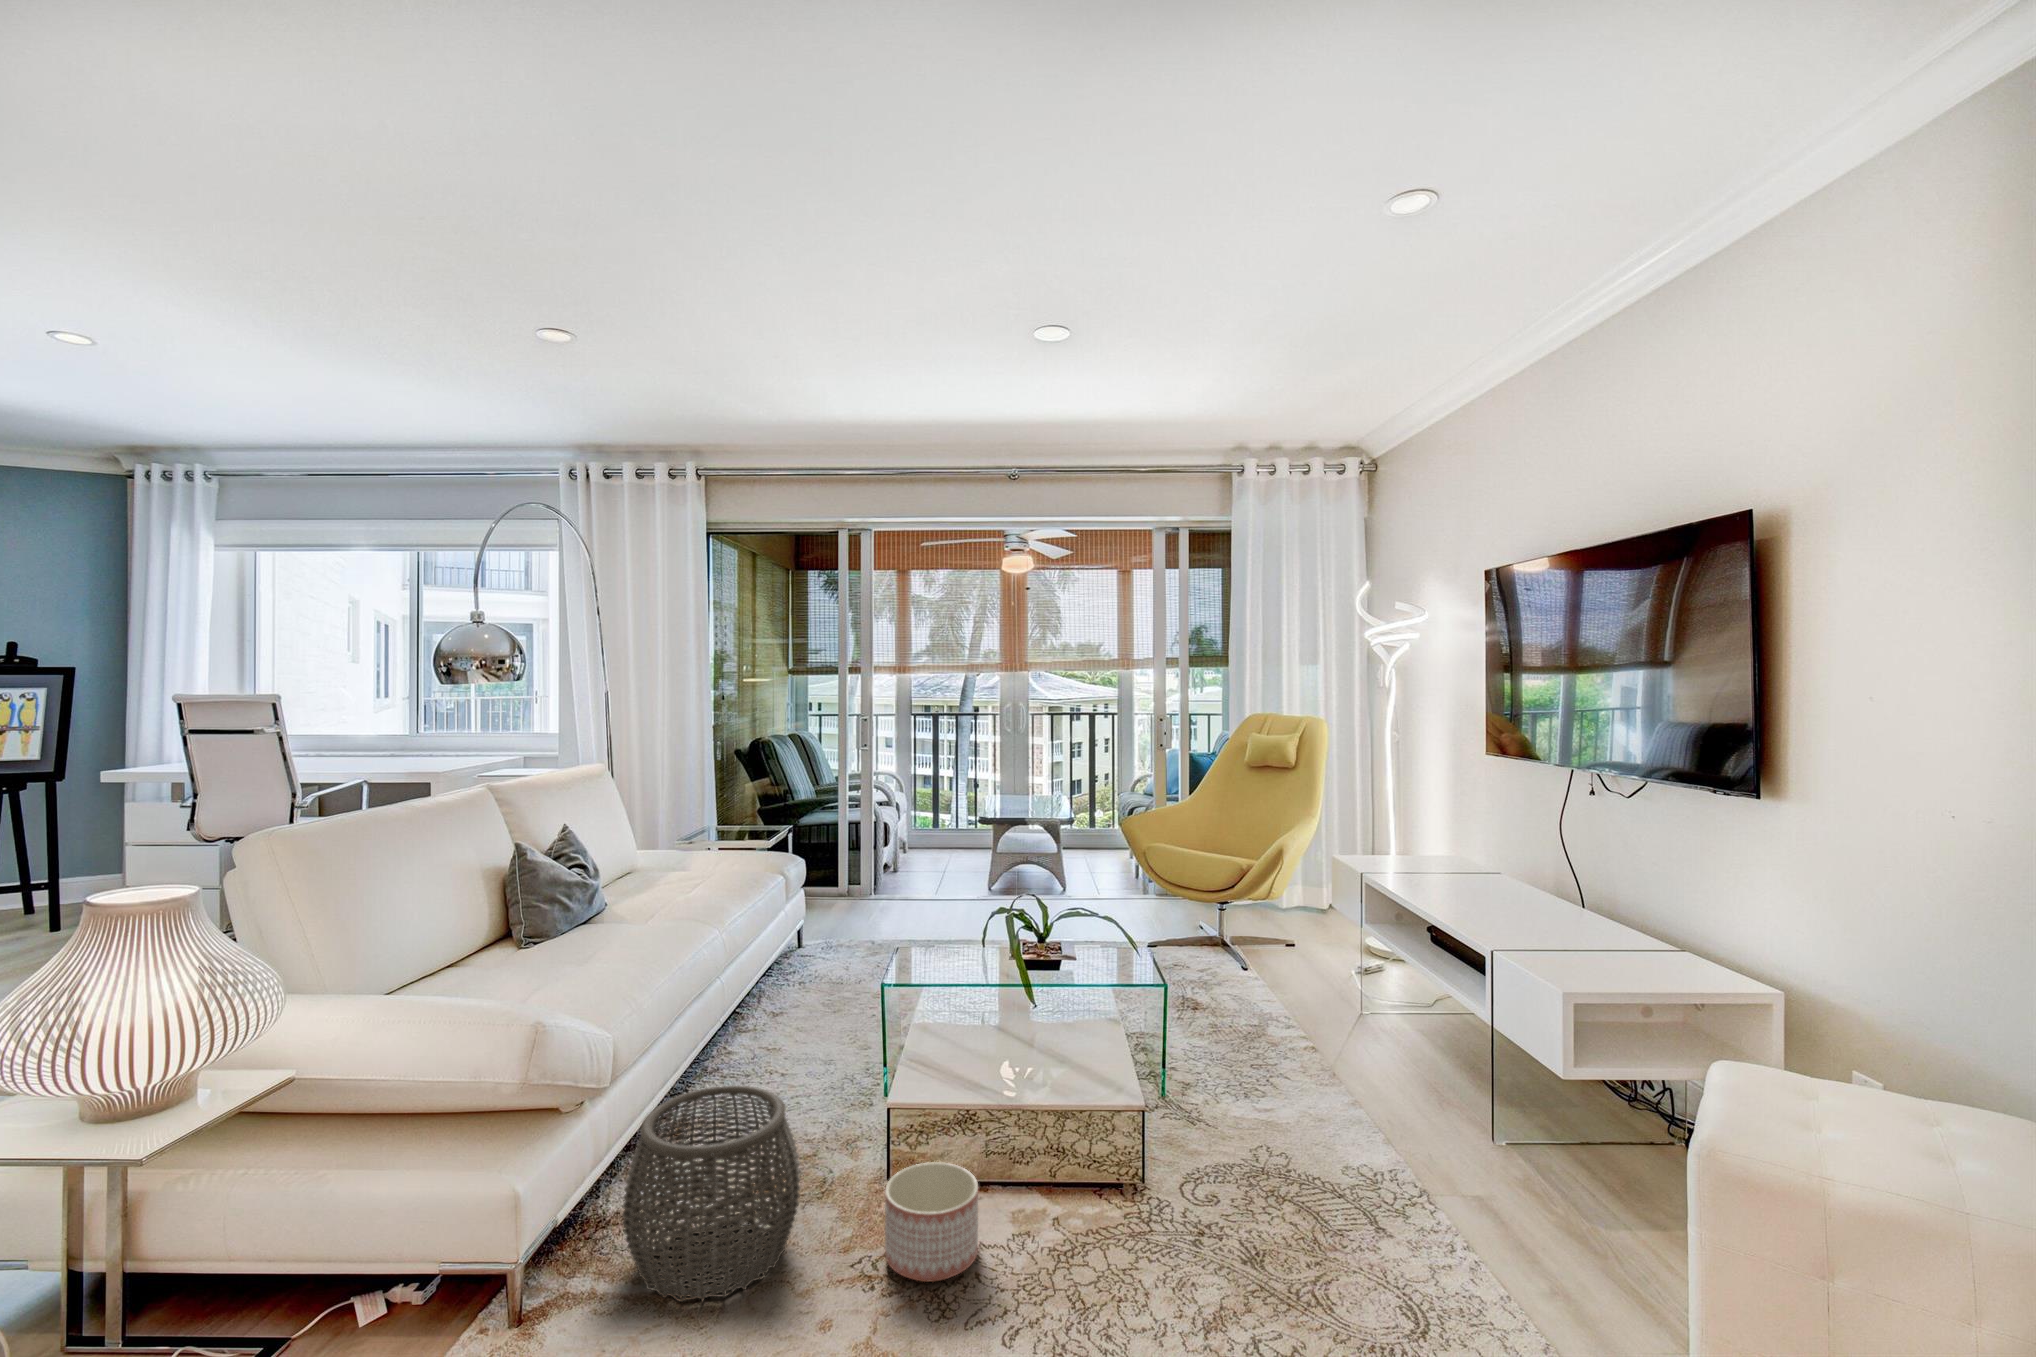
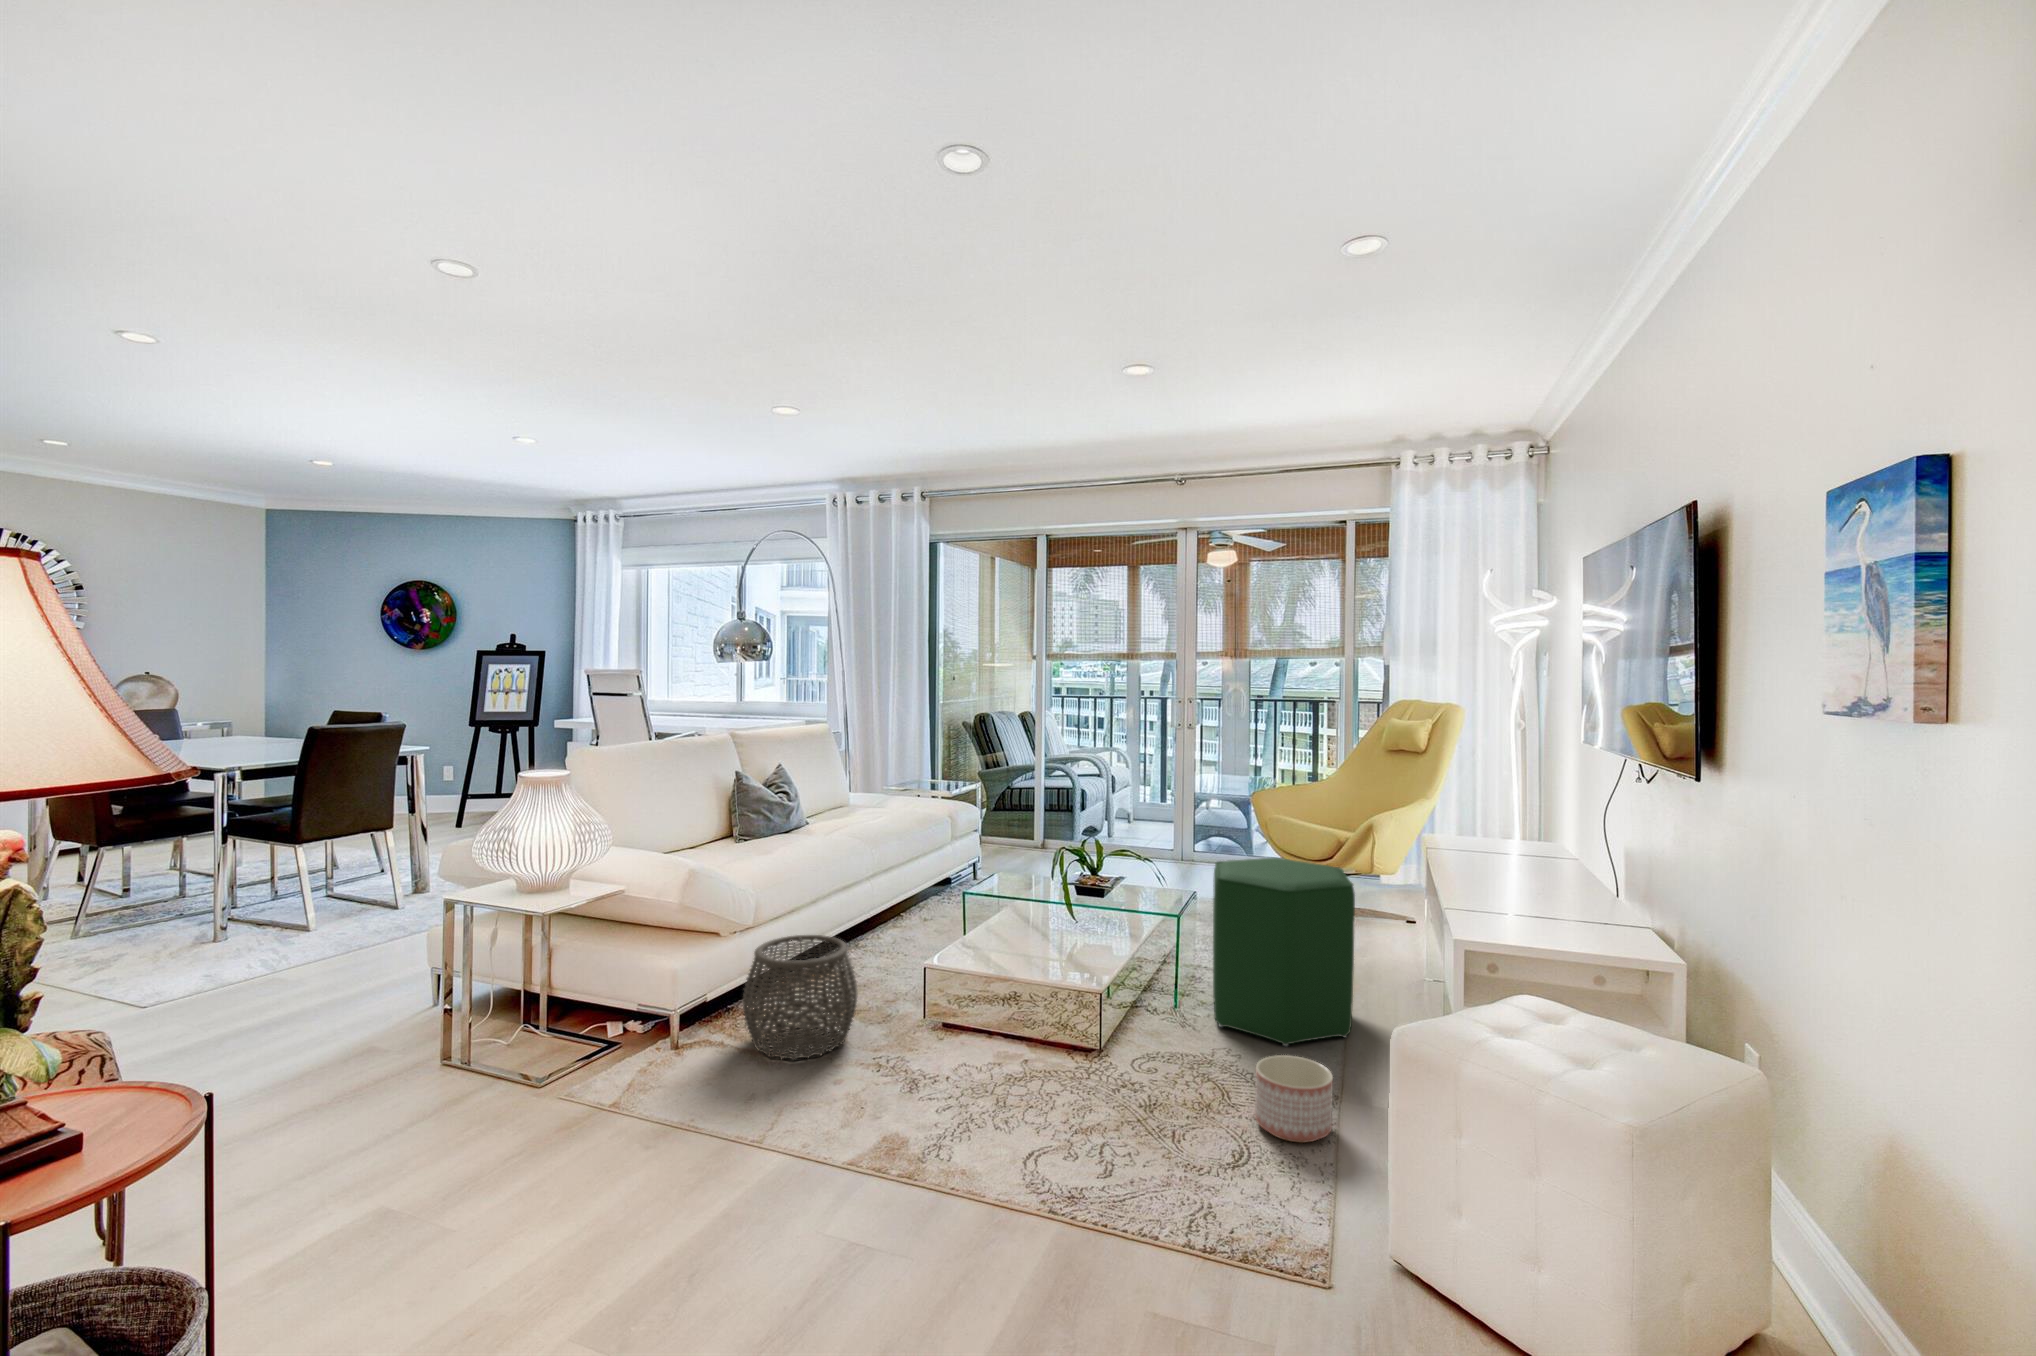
ottoman: none [1191,901,1370,1131] -> present [1213,858,1355,1046]
planter: present [885,1162,978,1282] -> present [1255,1055,1333,1143]

